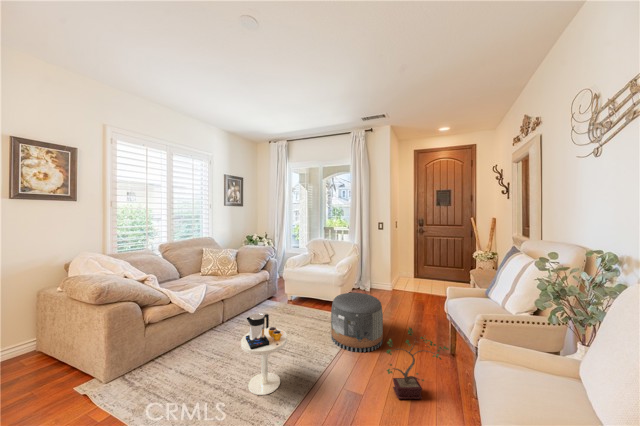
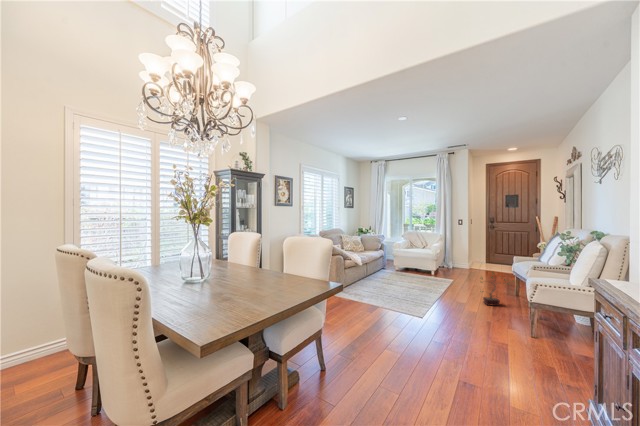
pouf: present [331,293,383,352] -> none [437,261,471,291]
side table: present [241,313,287,395] -> none [401,262,424,299]

